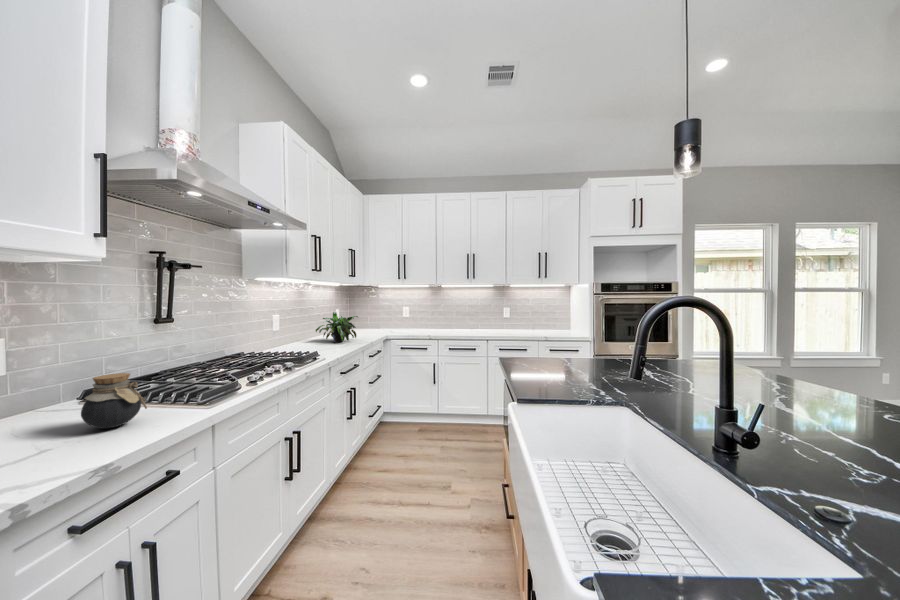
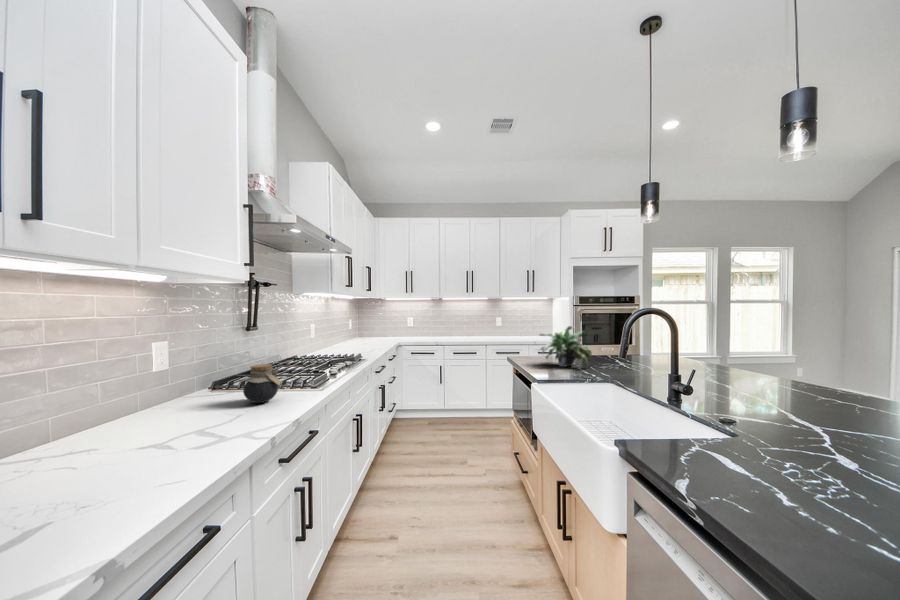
potted plant: present [316,312,358,342] -> present [539,326,592,366]

